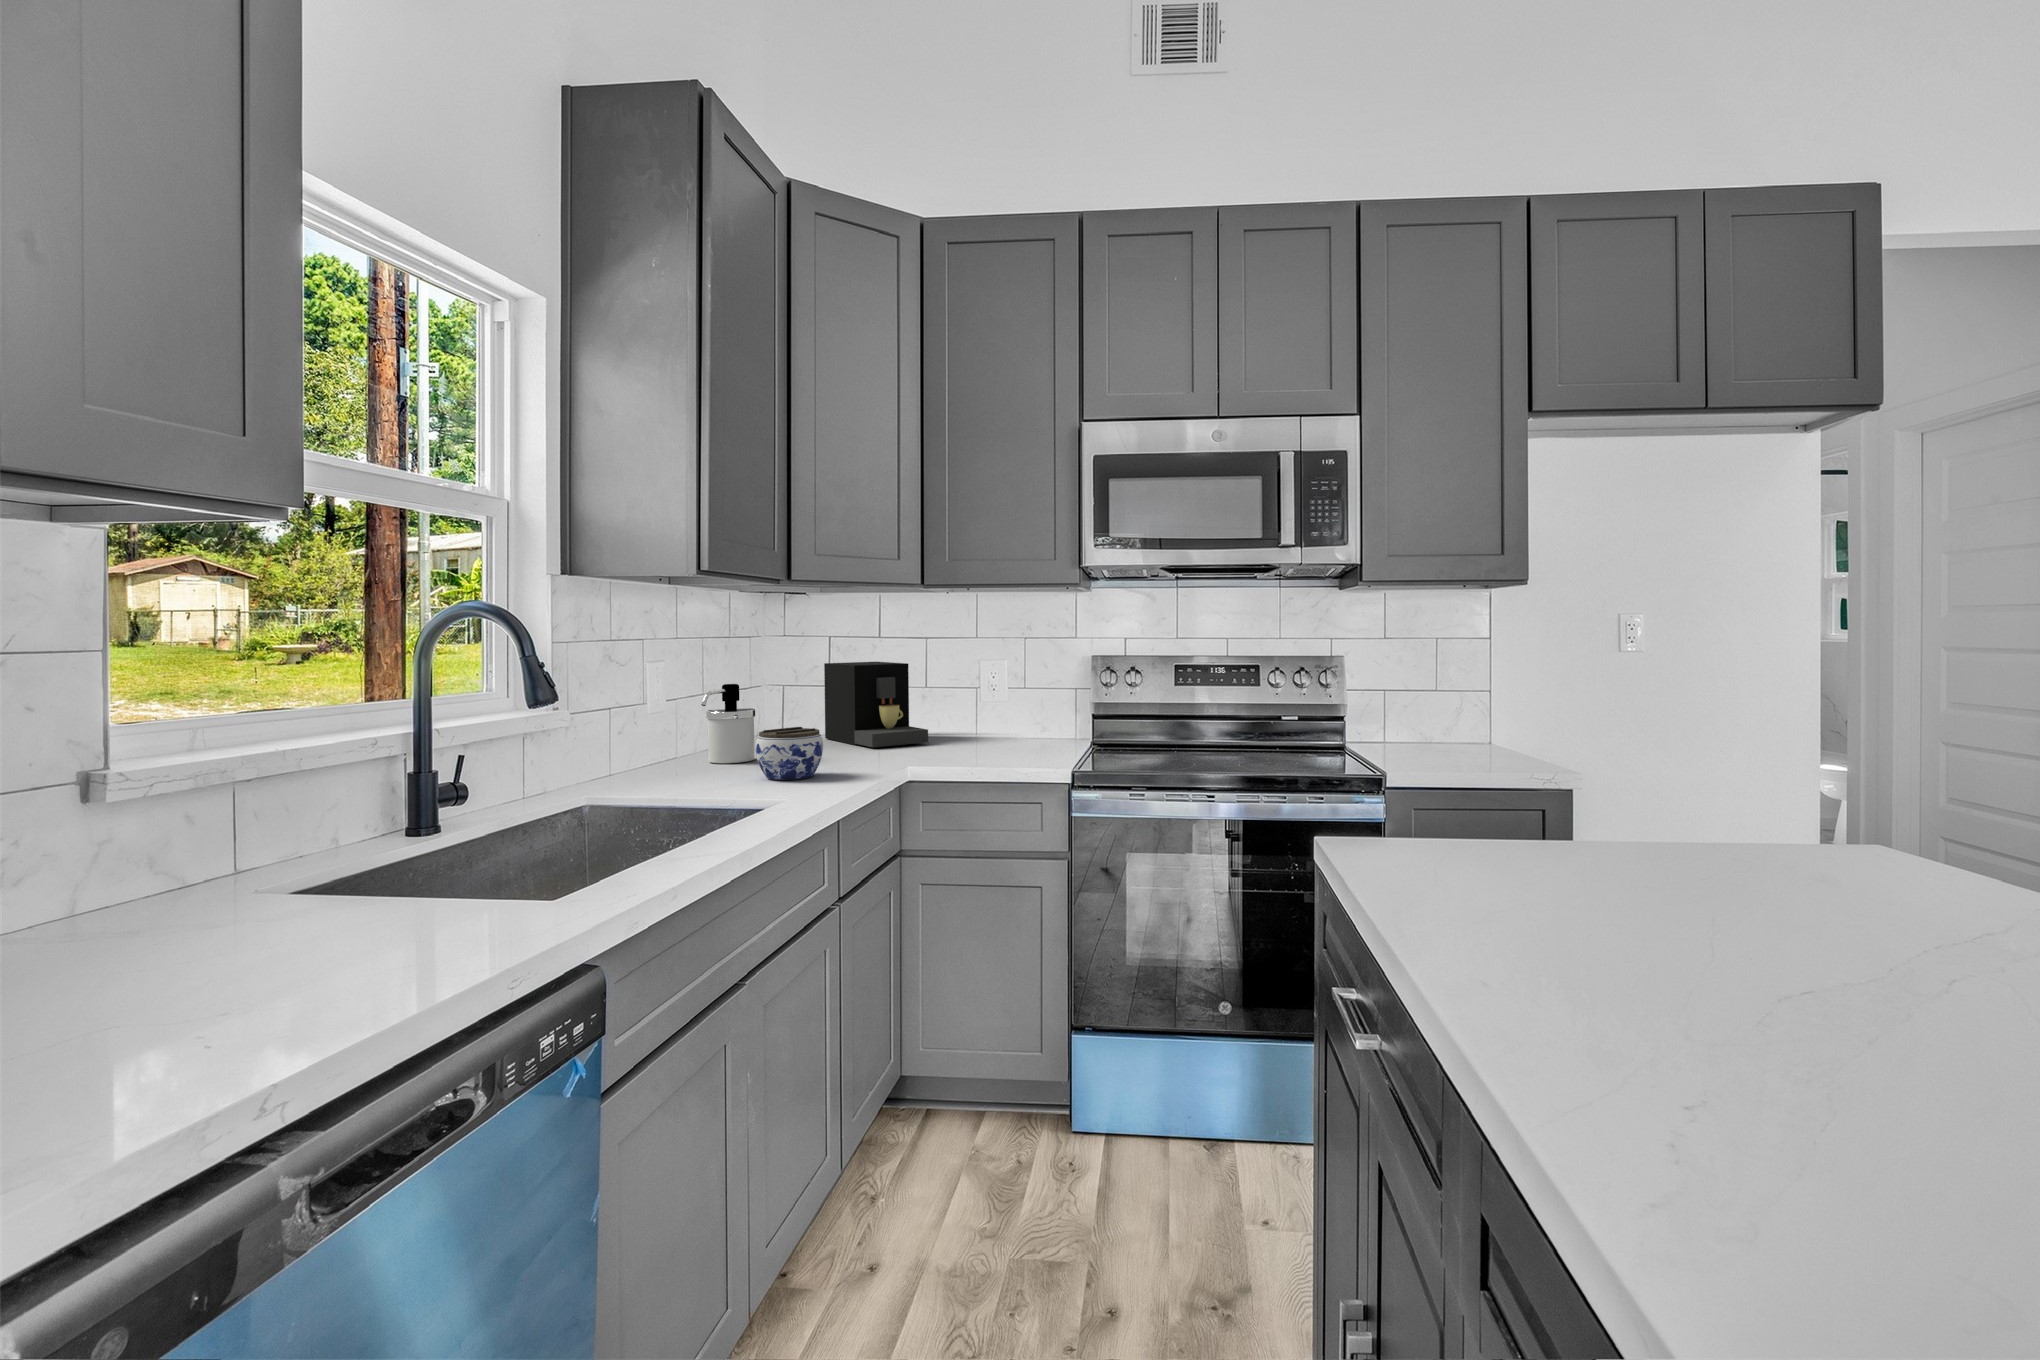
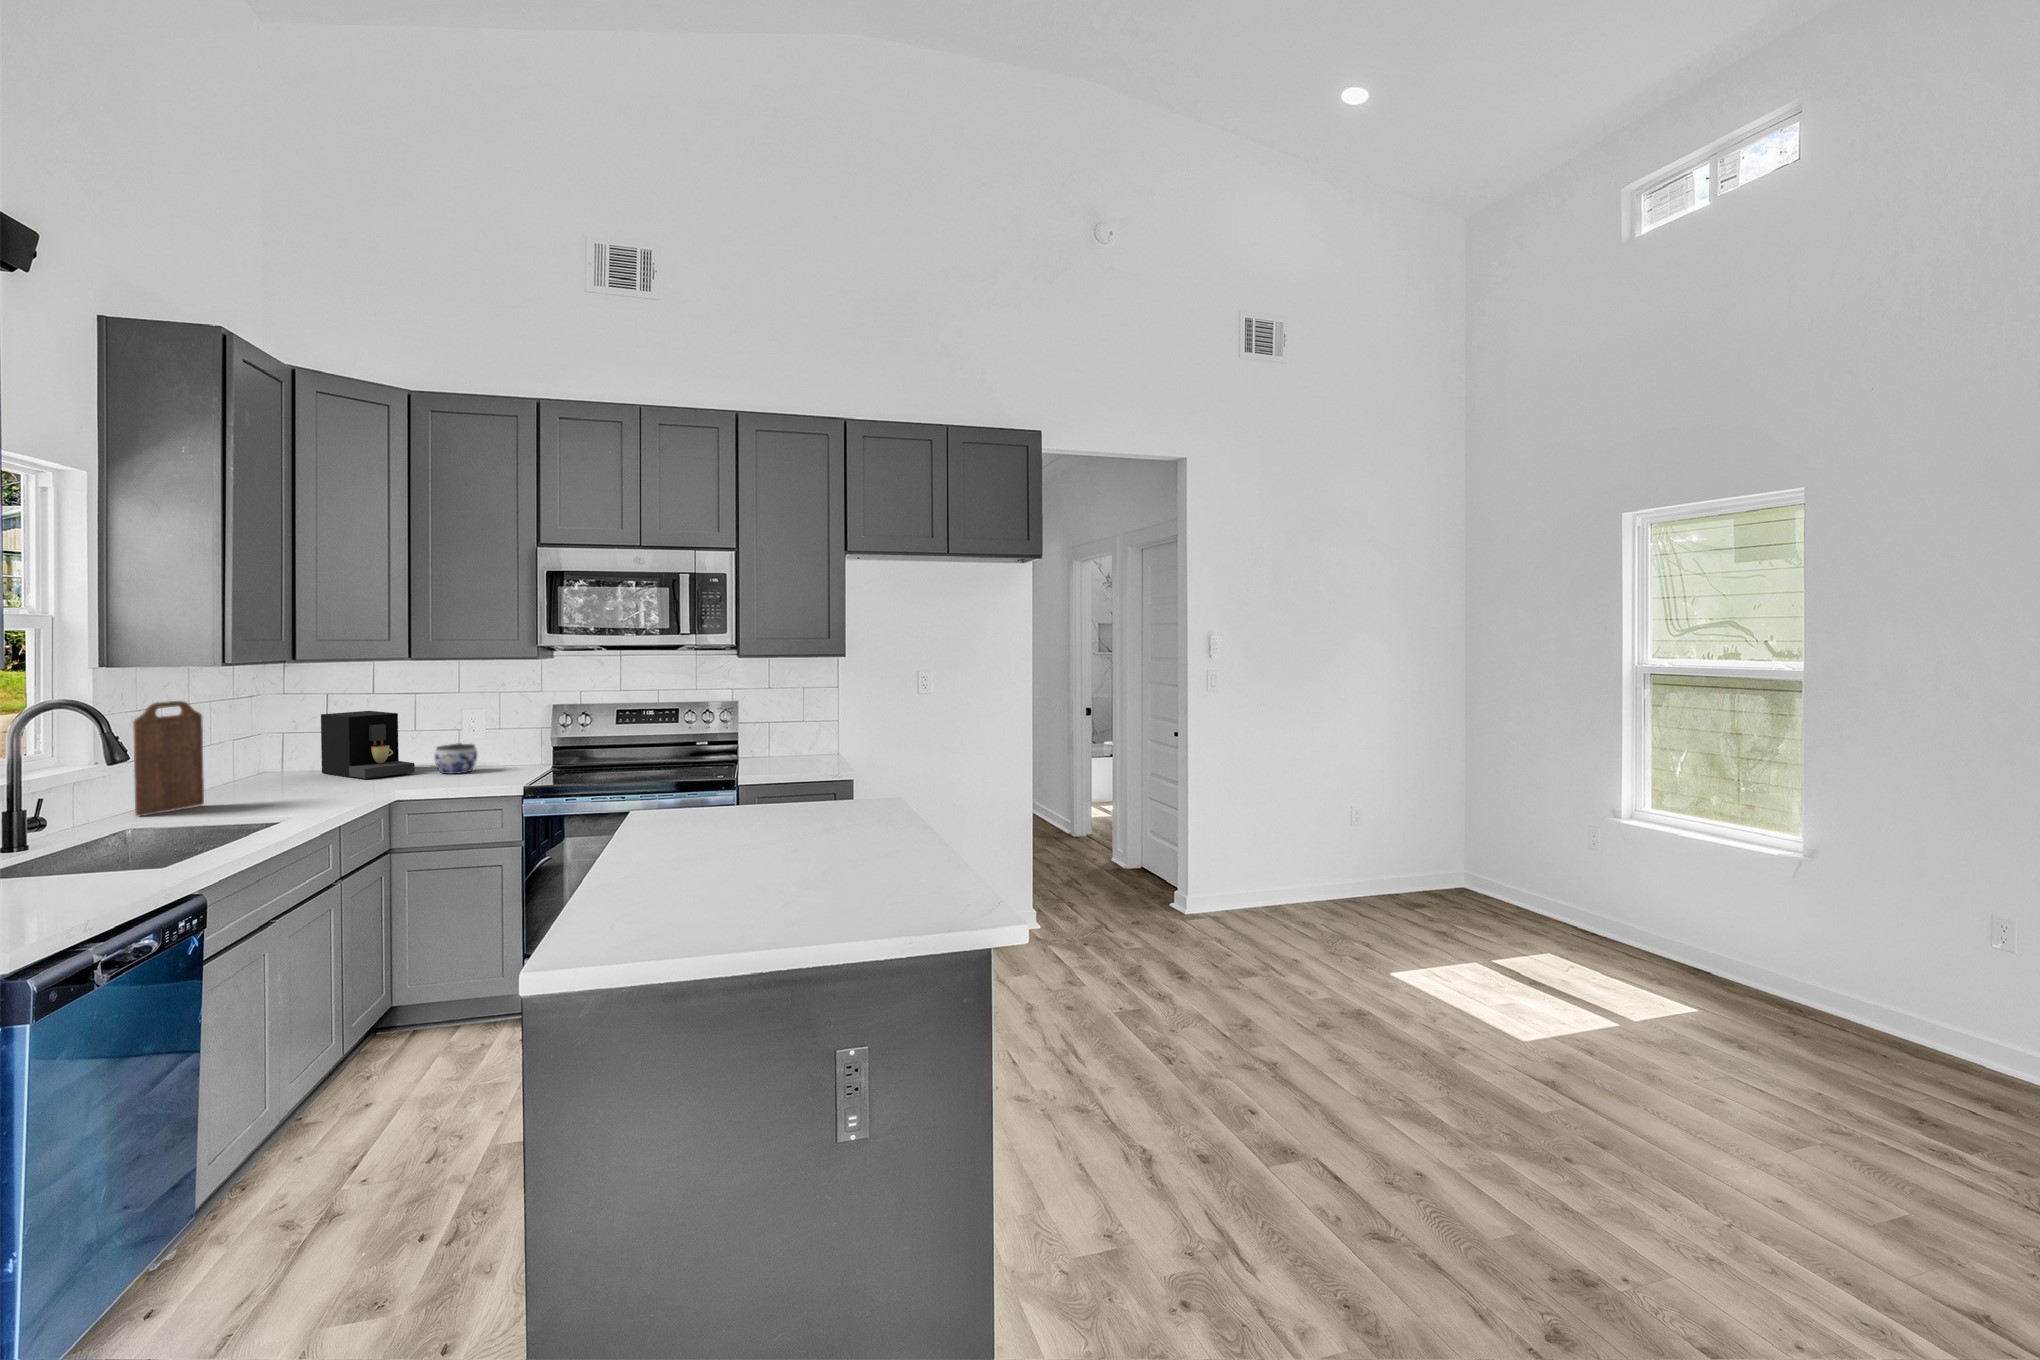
cutting board: none [600,626,686,785] -> present [133,701,204,816]
soap dispenser: present [701,684,756,763] -> none [215,737,261,797]
jar: present [756,727,823,780] -> present [434,743,477,774]

